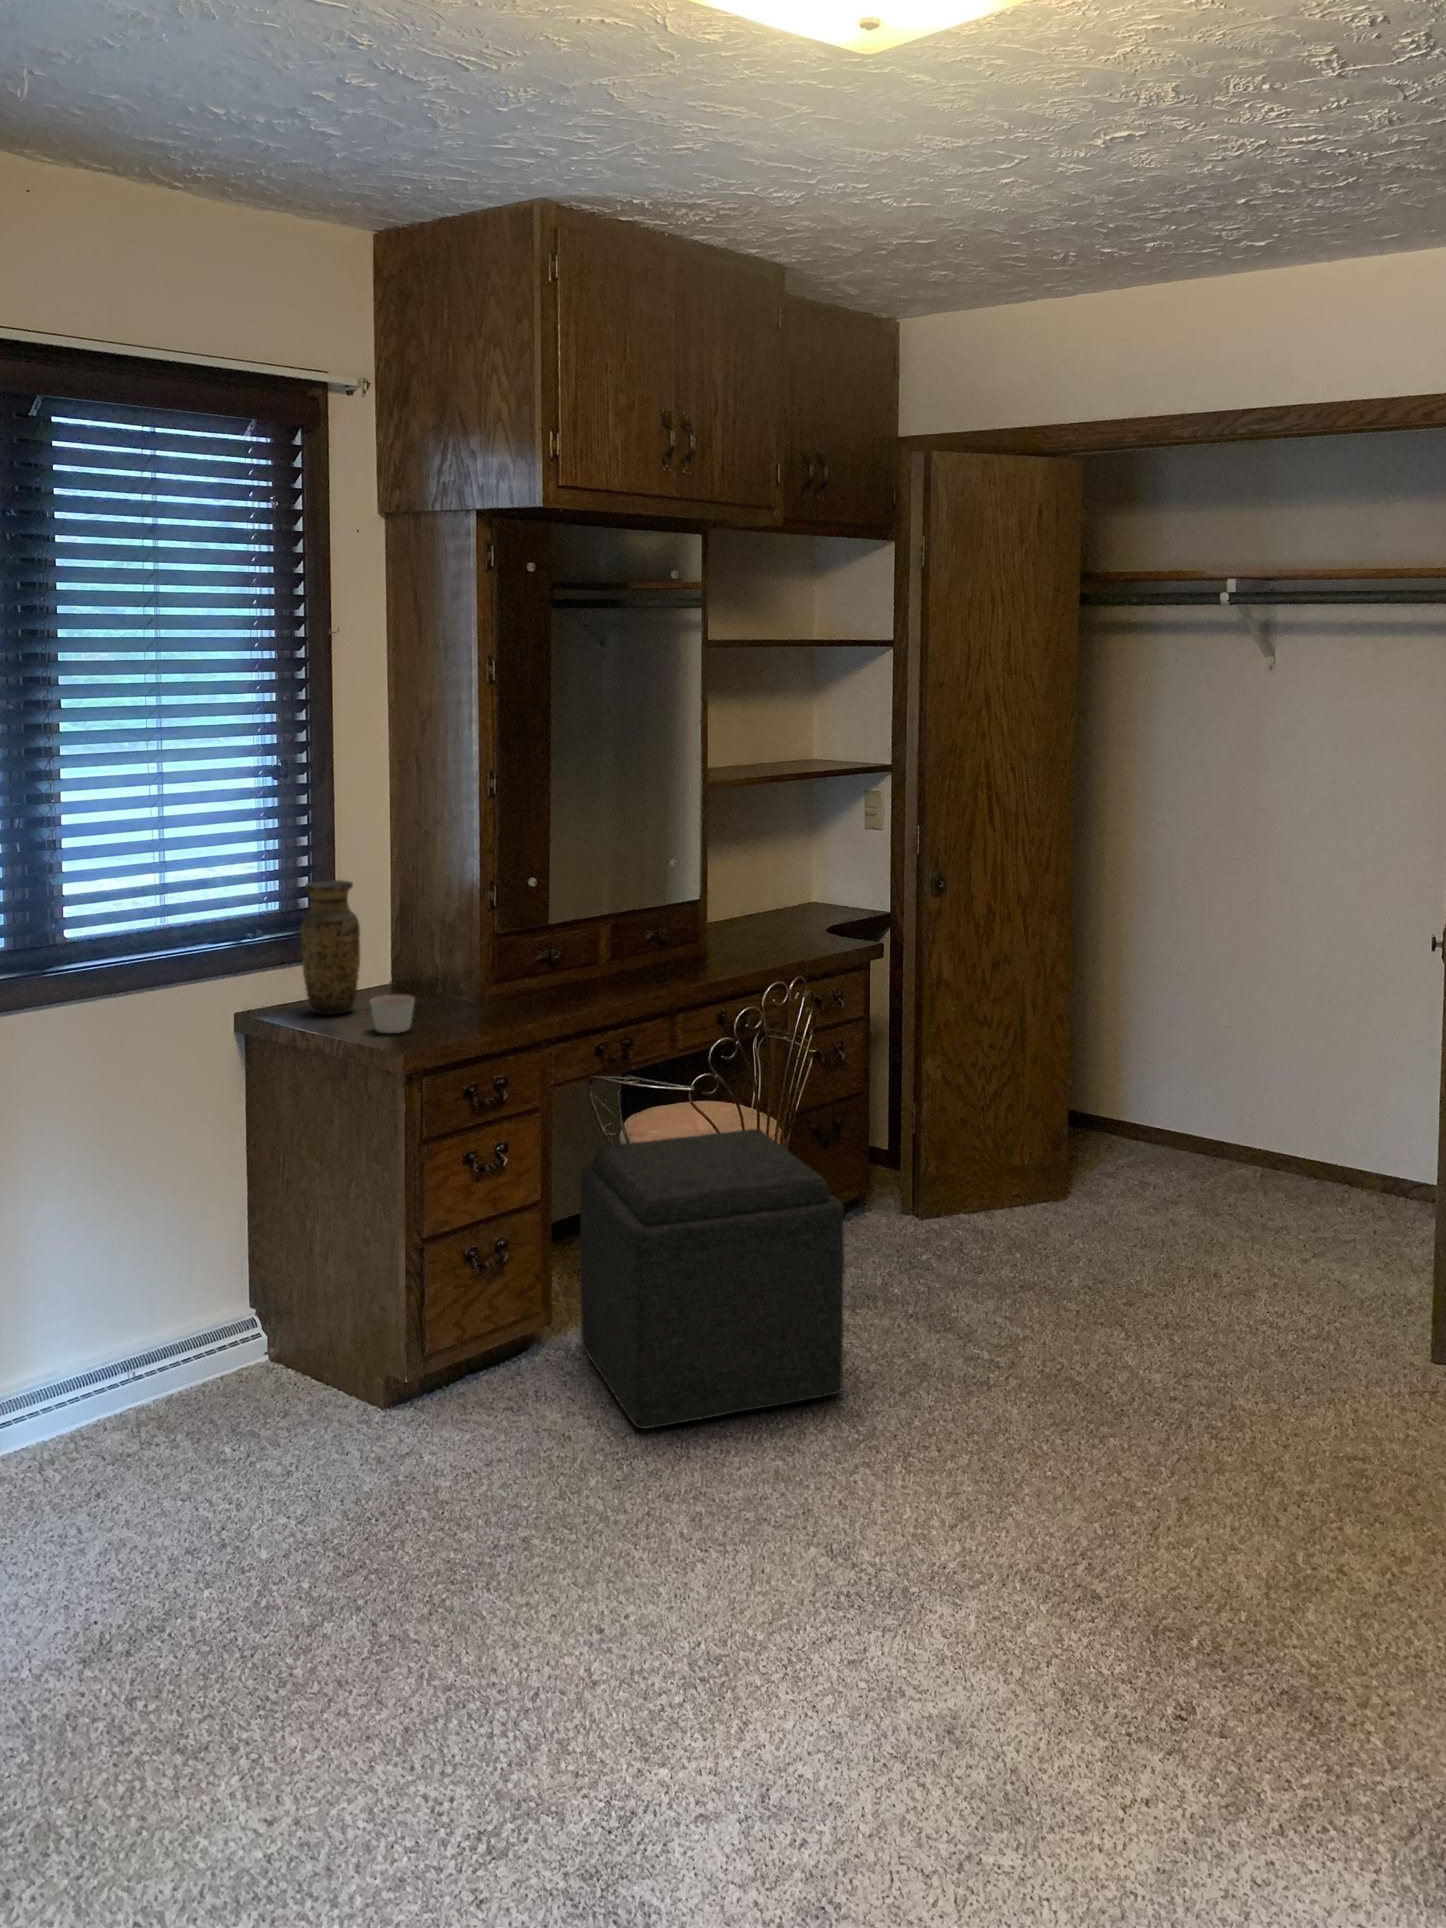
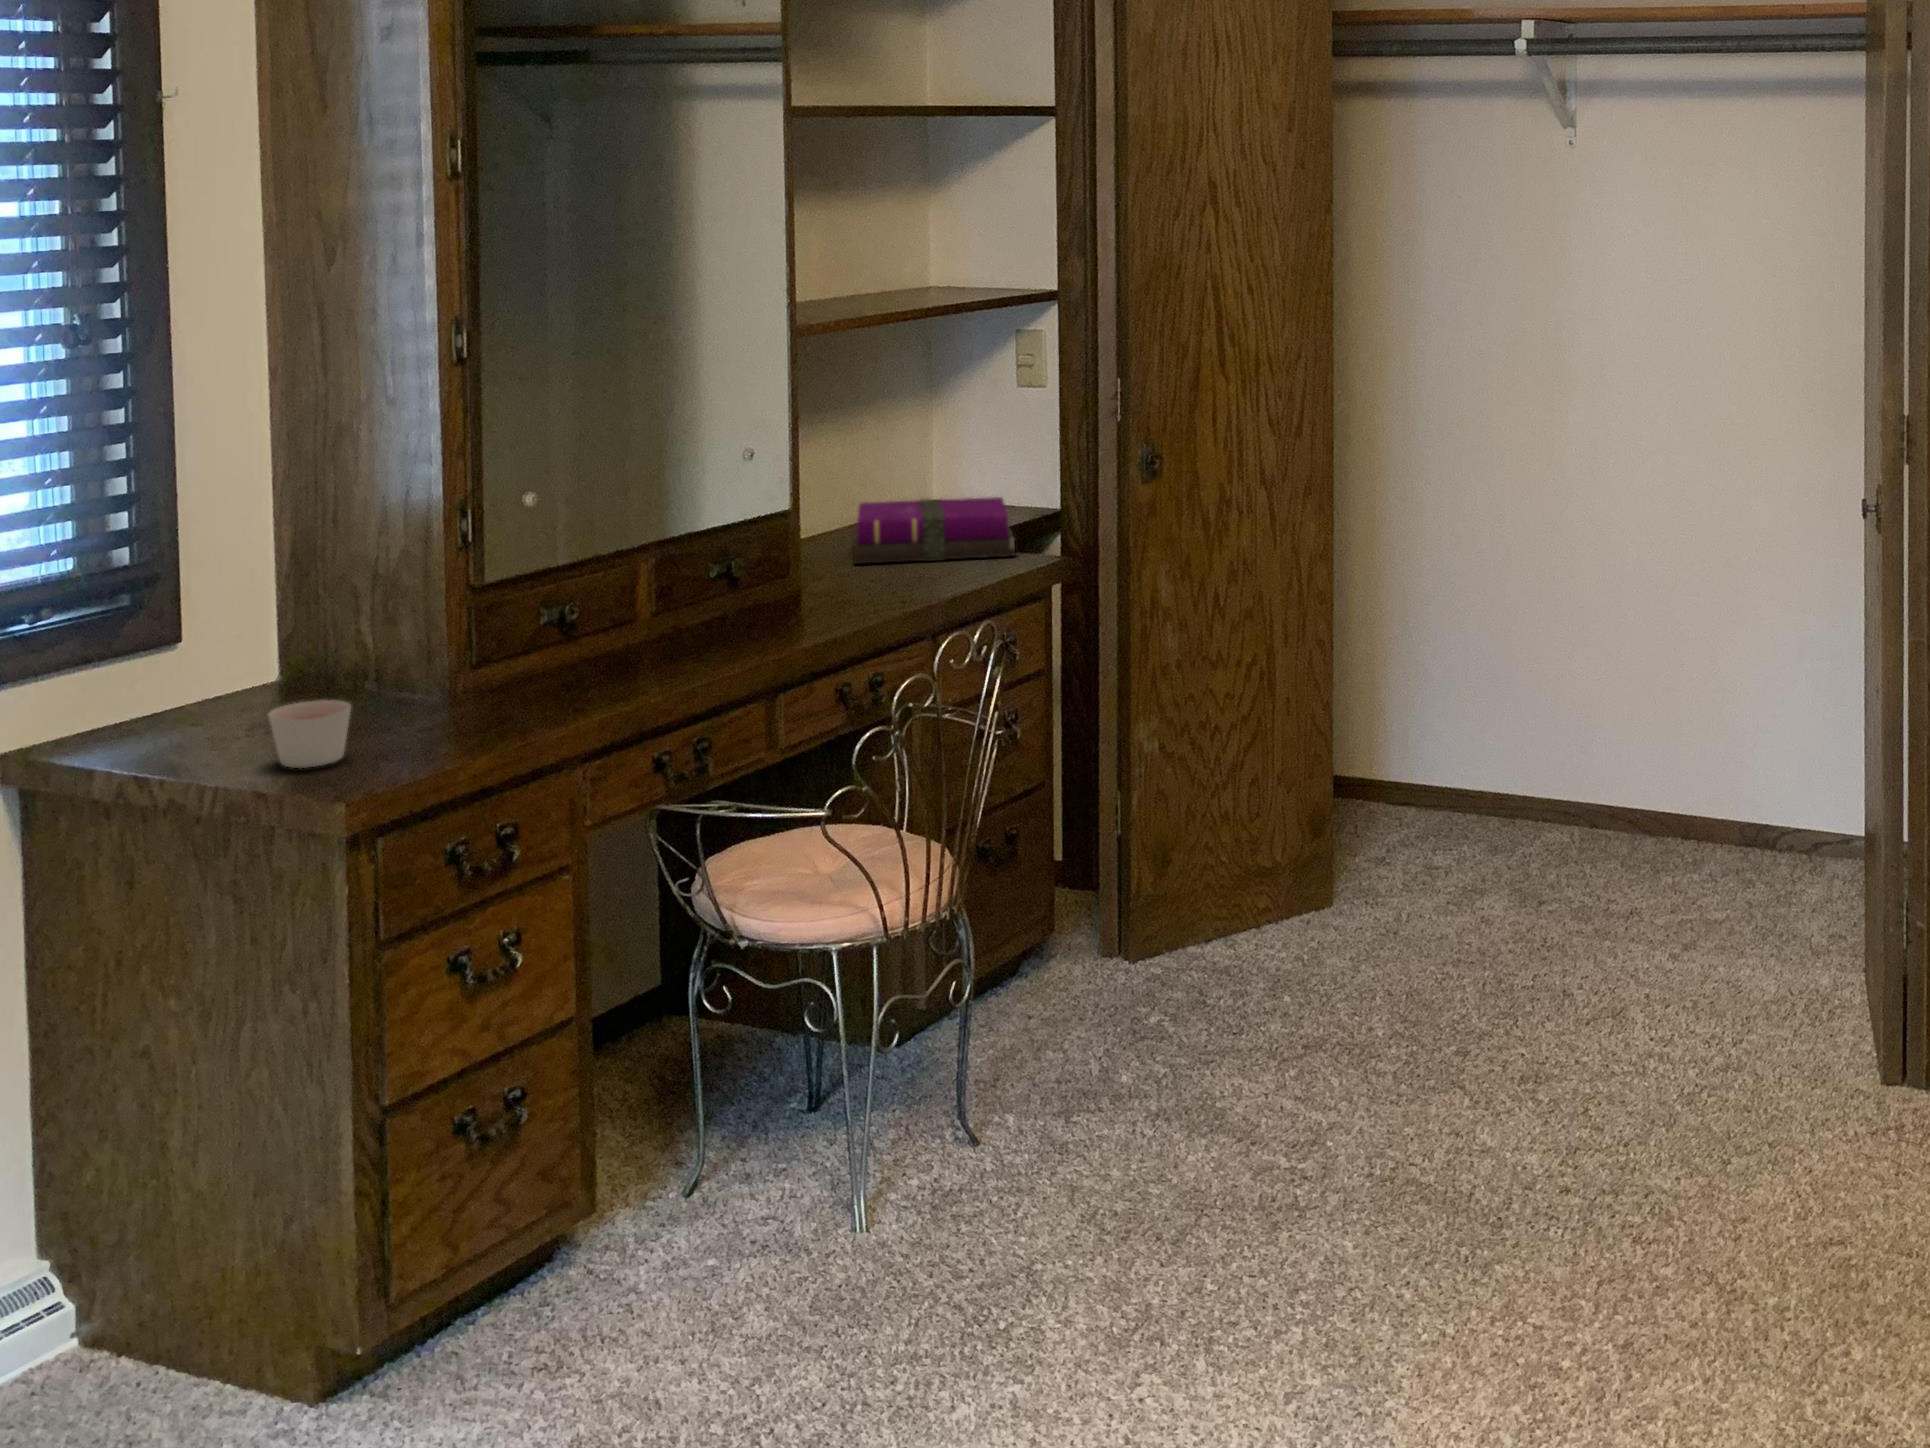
vase: present [301,880,360,1015] -> none [125,514,237,743]
notebook: none [744,898,849,939] -> present [854,497,1015,564]
ottoman: present [580,1129,844,1429] -> none [641,860,1088,1367]

